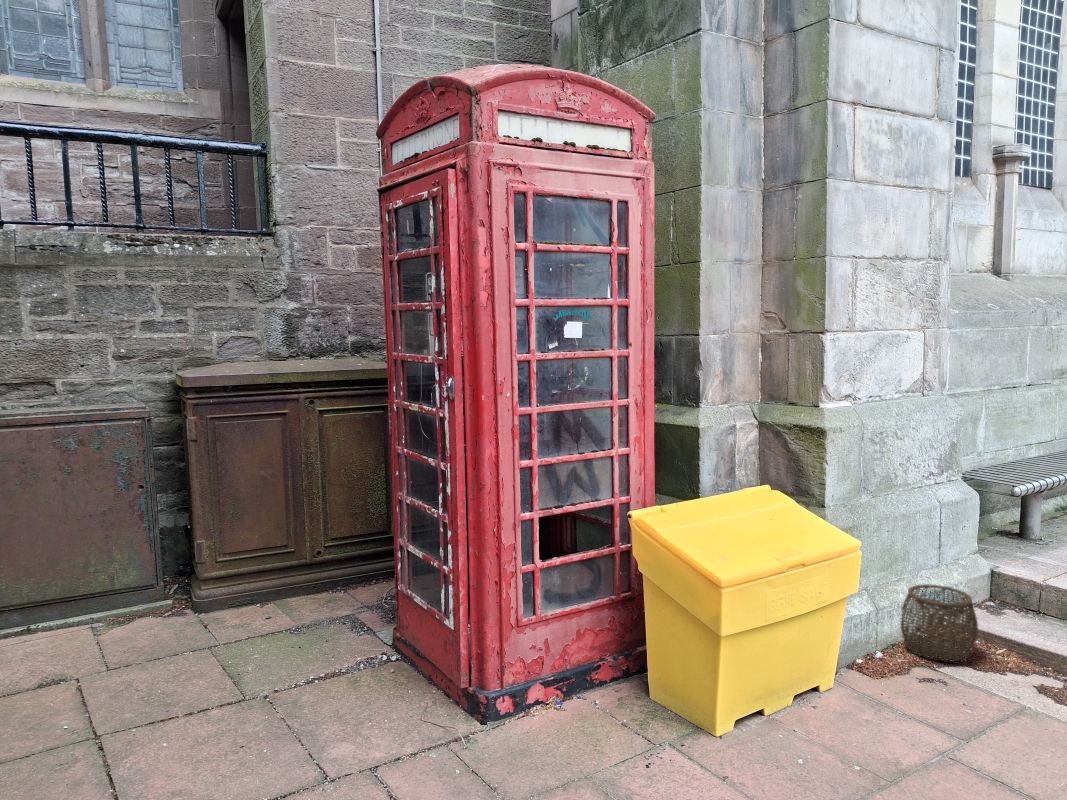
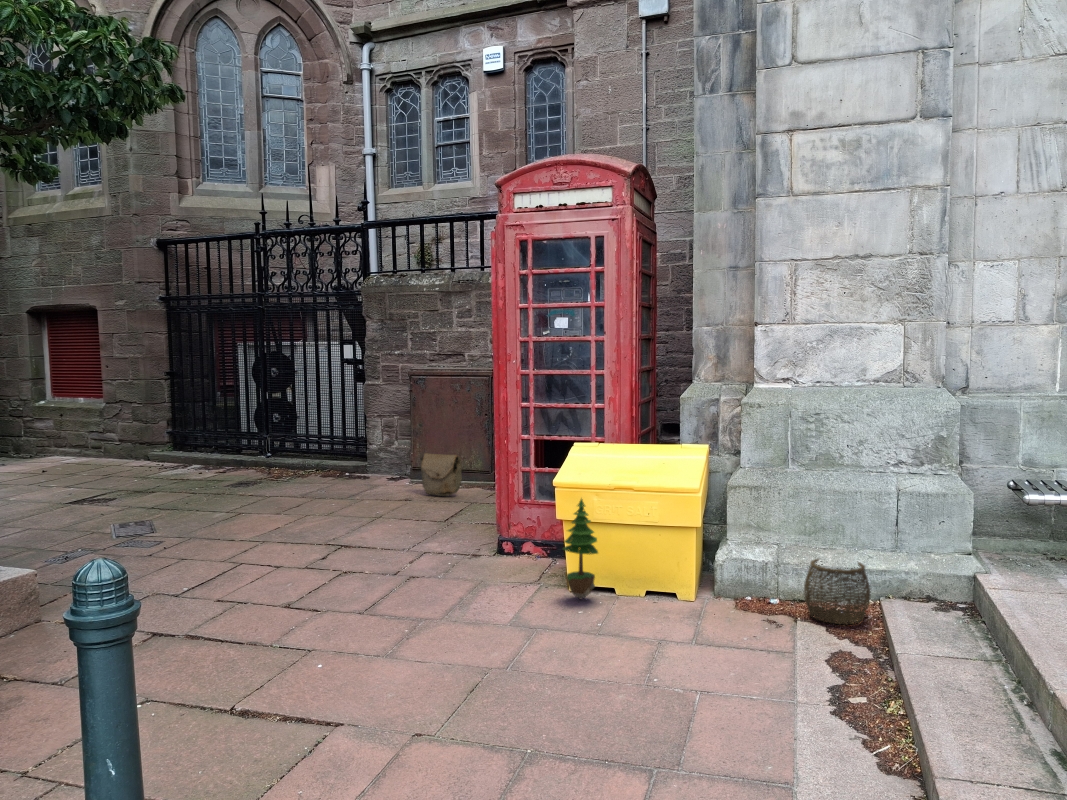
bag: none [30,556,127,640] -> present [420,453,462,496]
potted tree: none [751,603,810,752] -> present [563,499,598,599]

